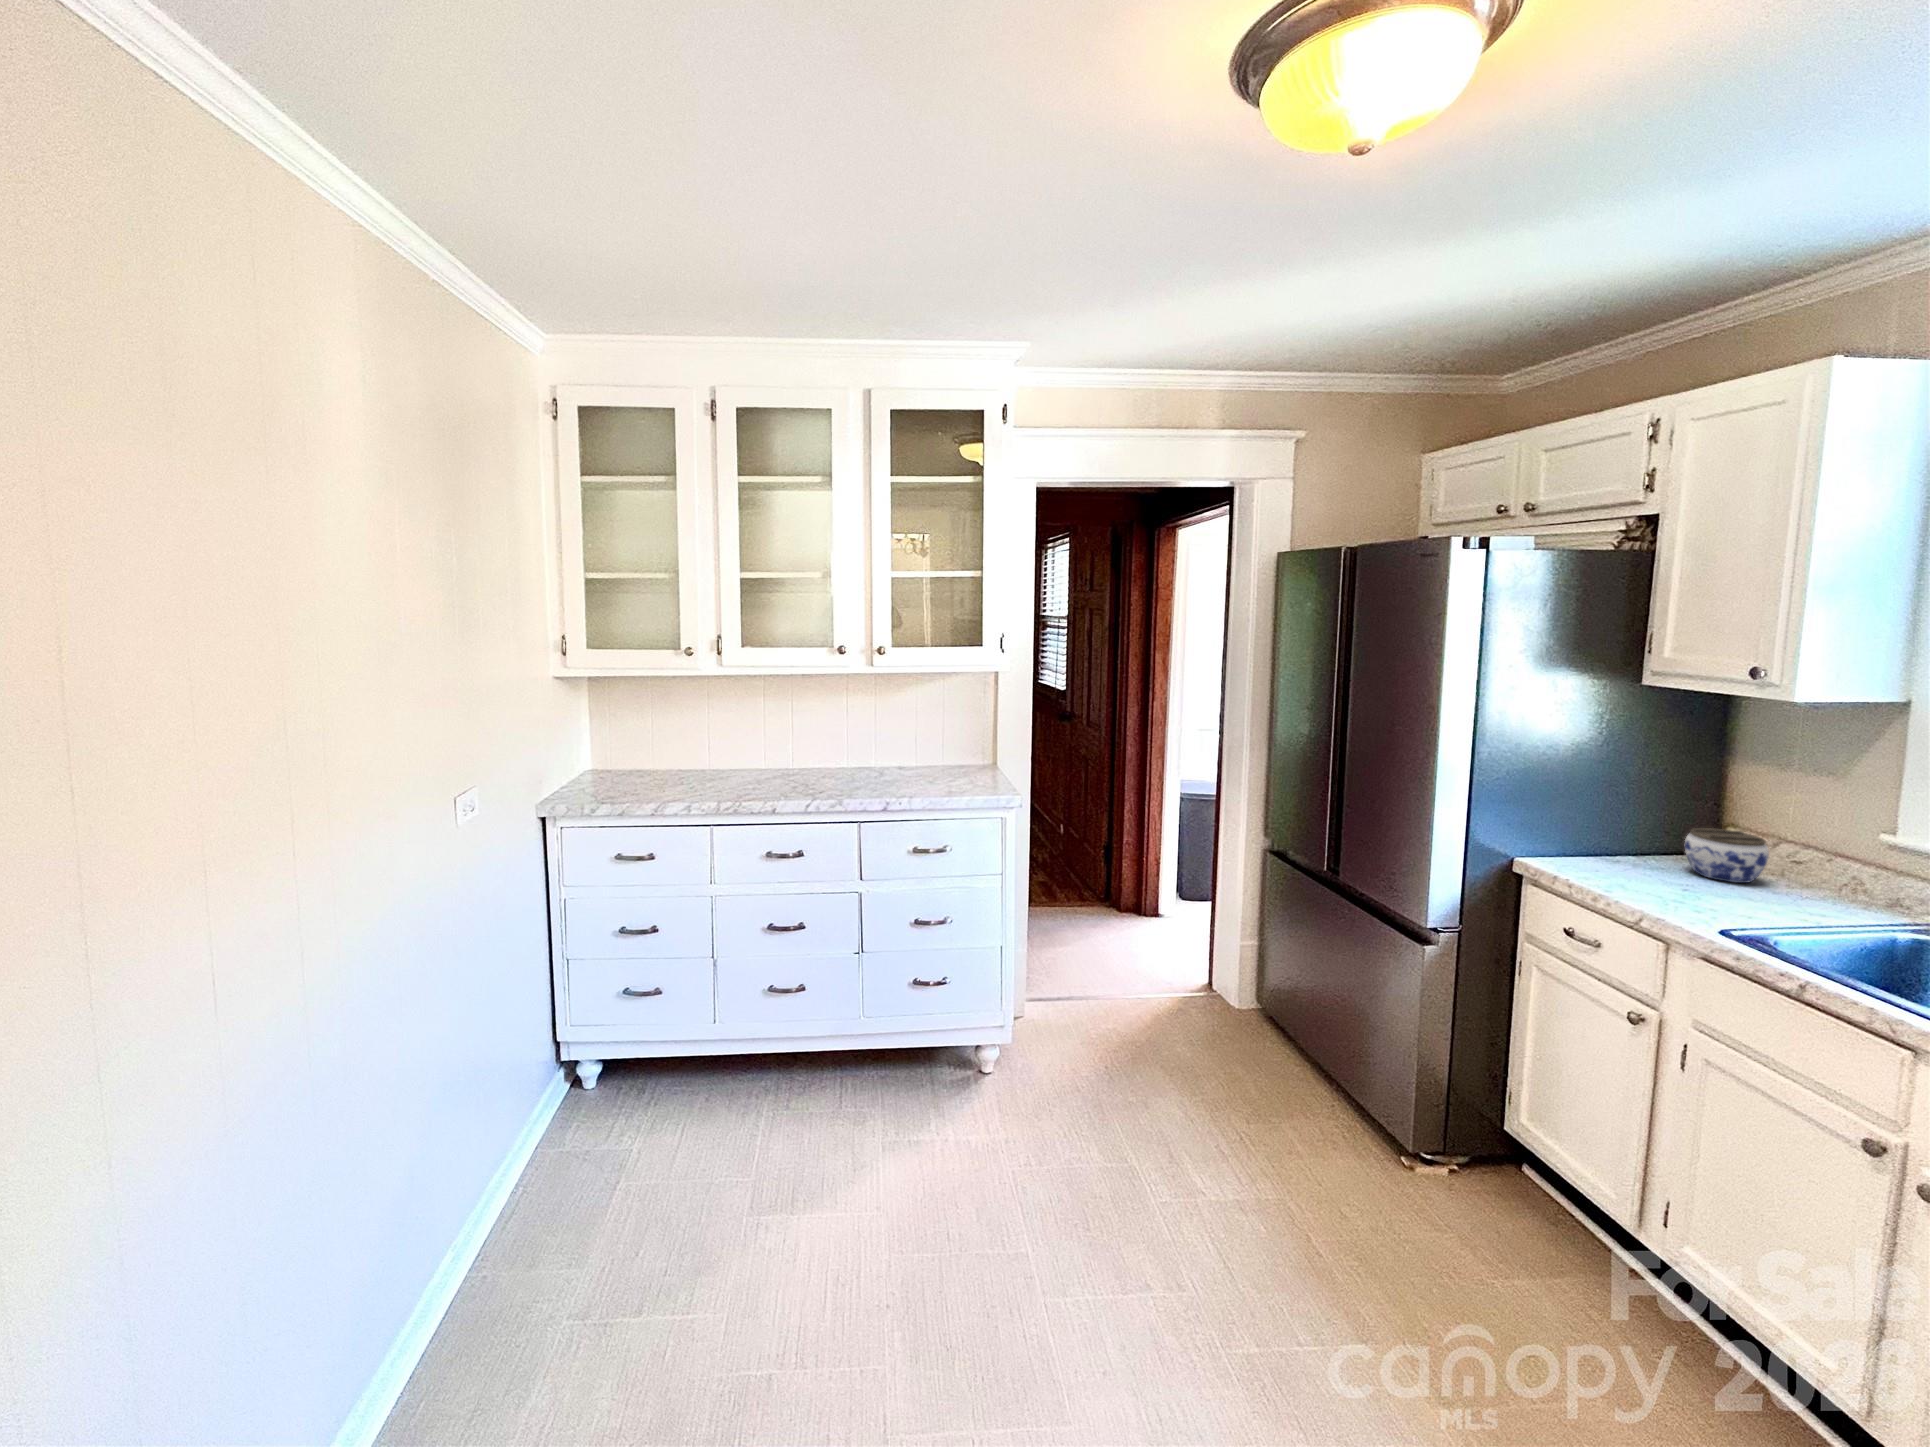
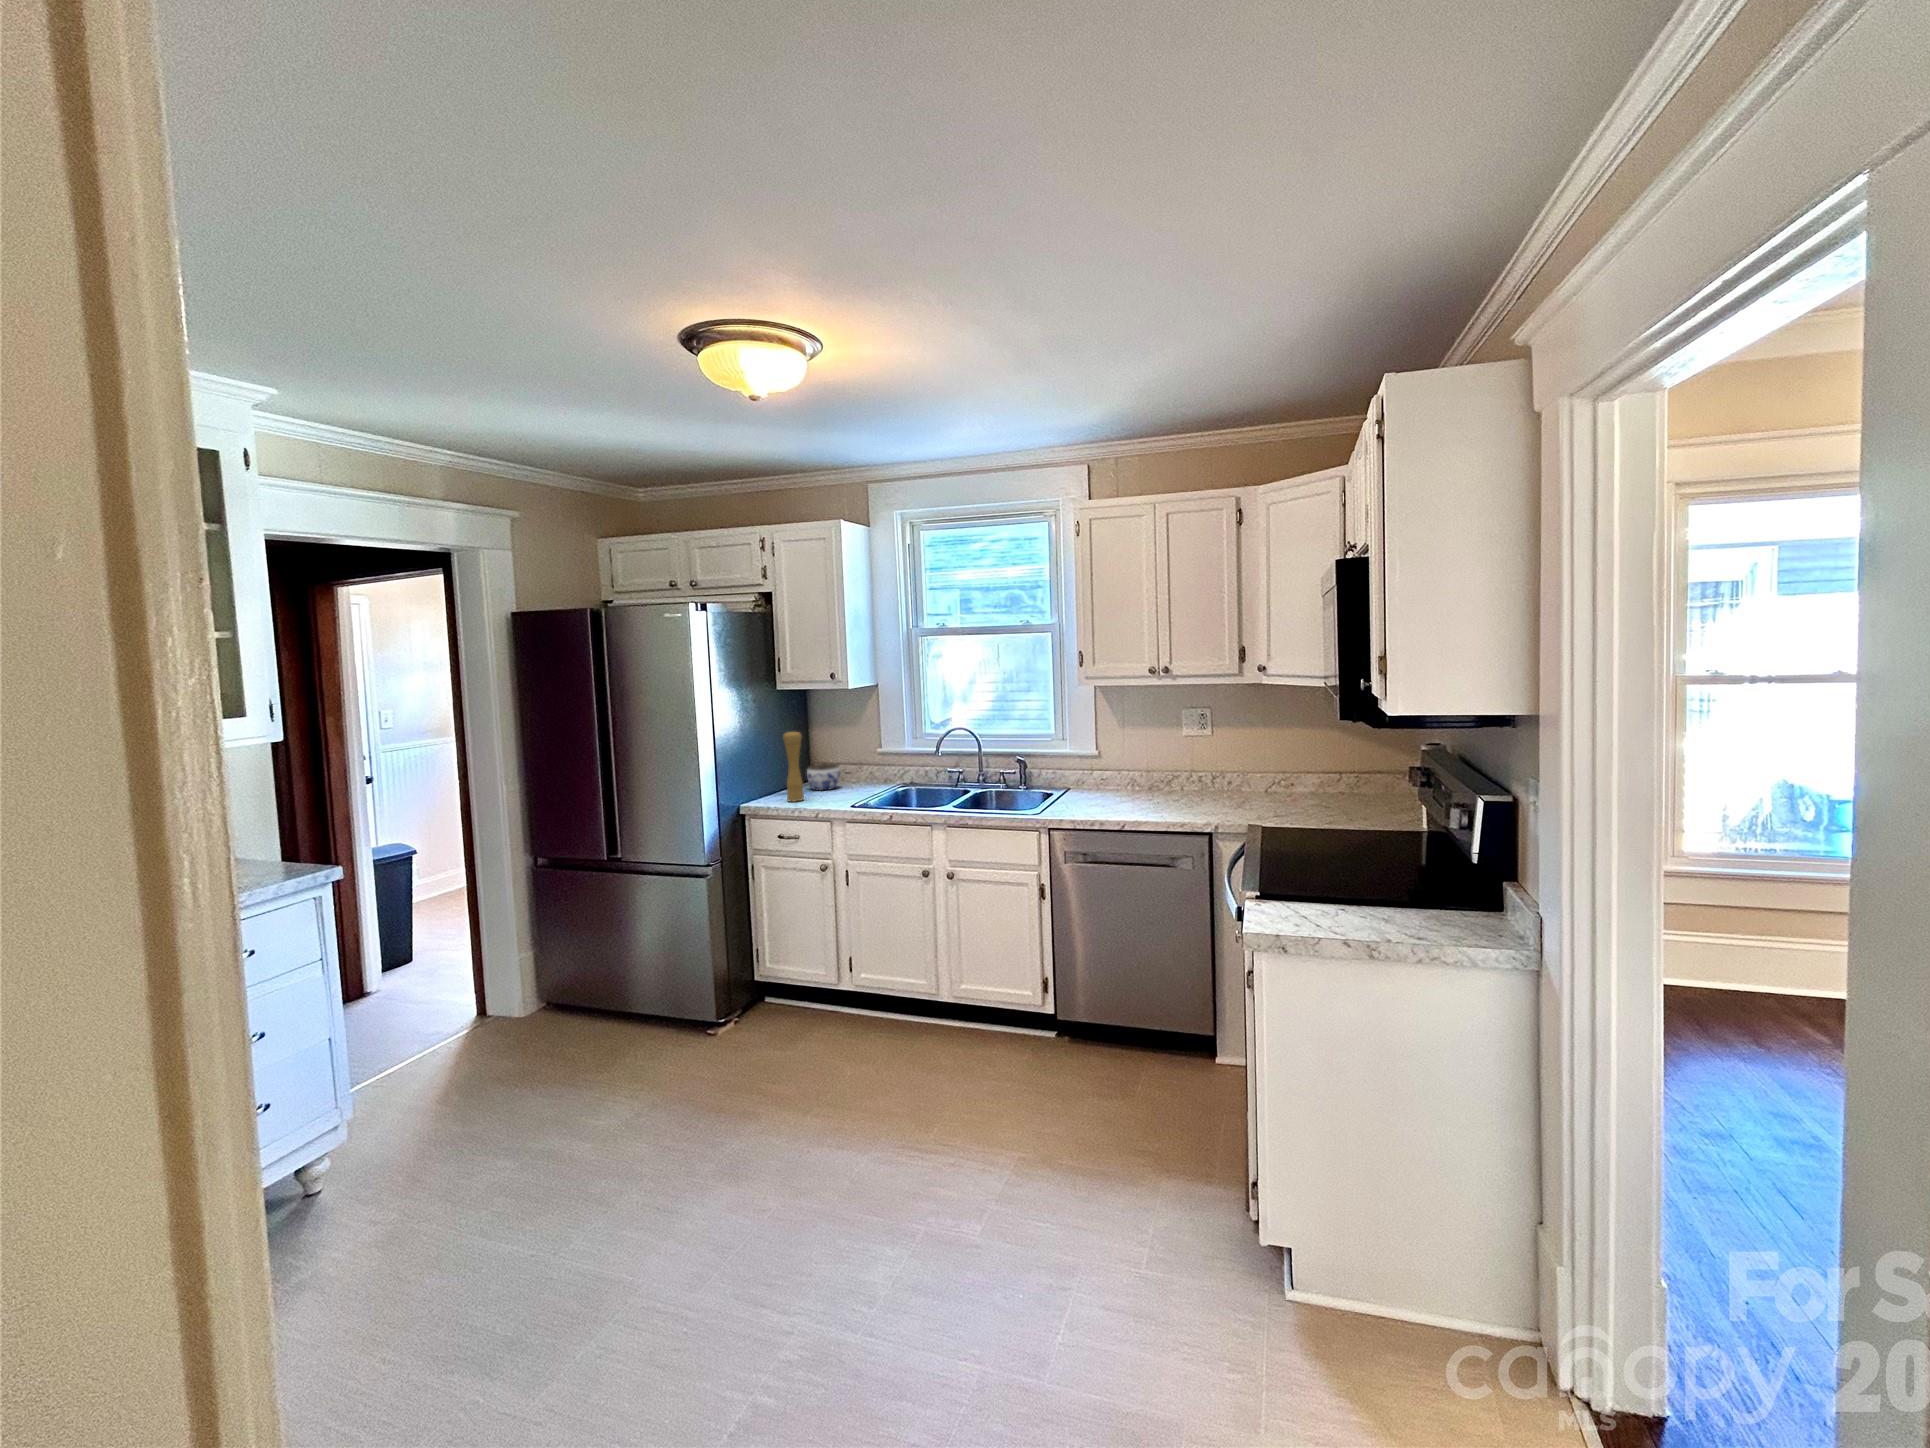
pepper mill: none [1605,760,1654,884] -> present [783,731,804,802]

